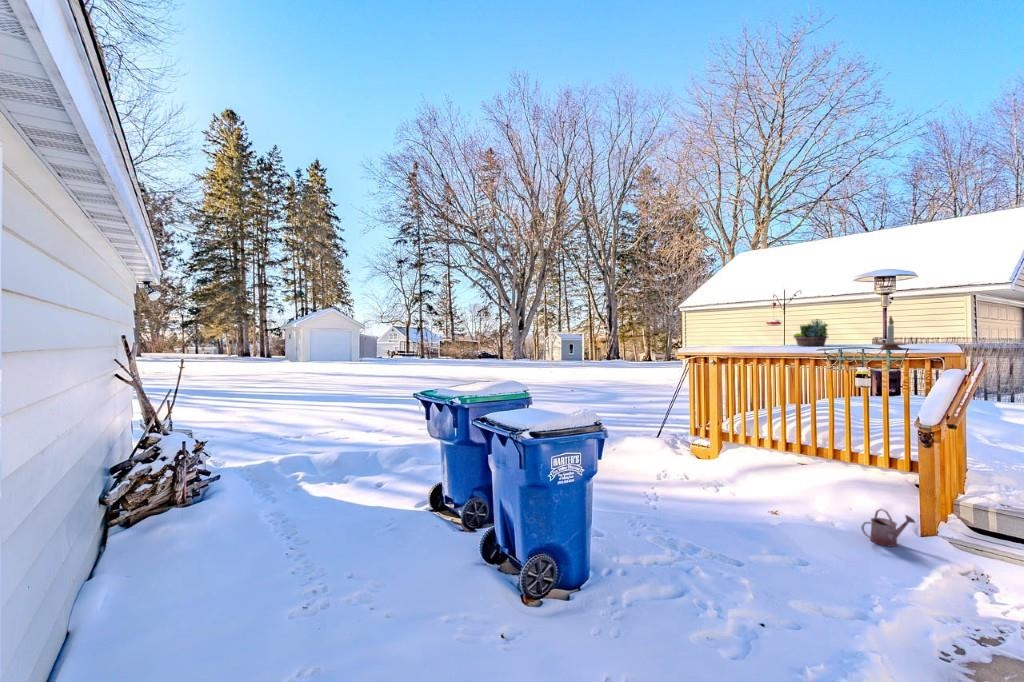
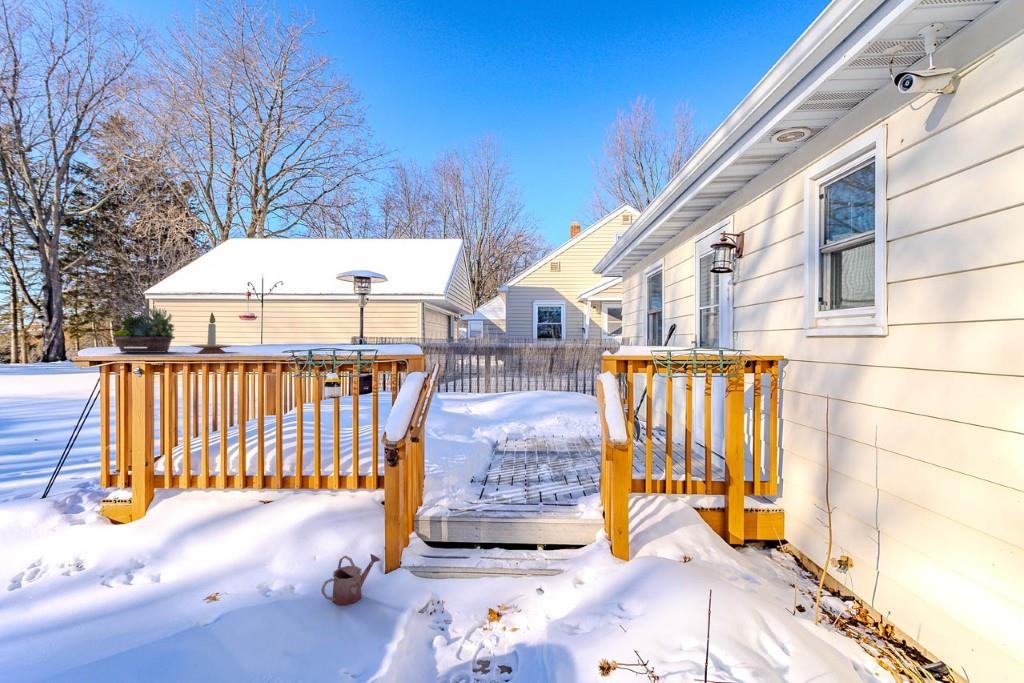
candle holder: present [874,316,909,349] -> present [190,313,233,353]
succulent planter: present [793,319,828,346] -> present [113,309,175,353]

